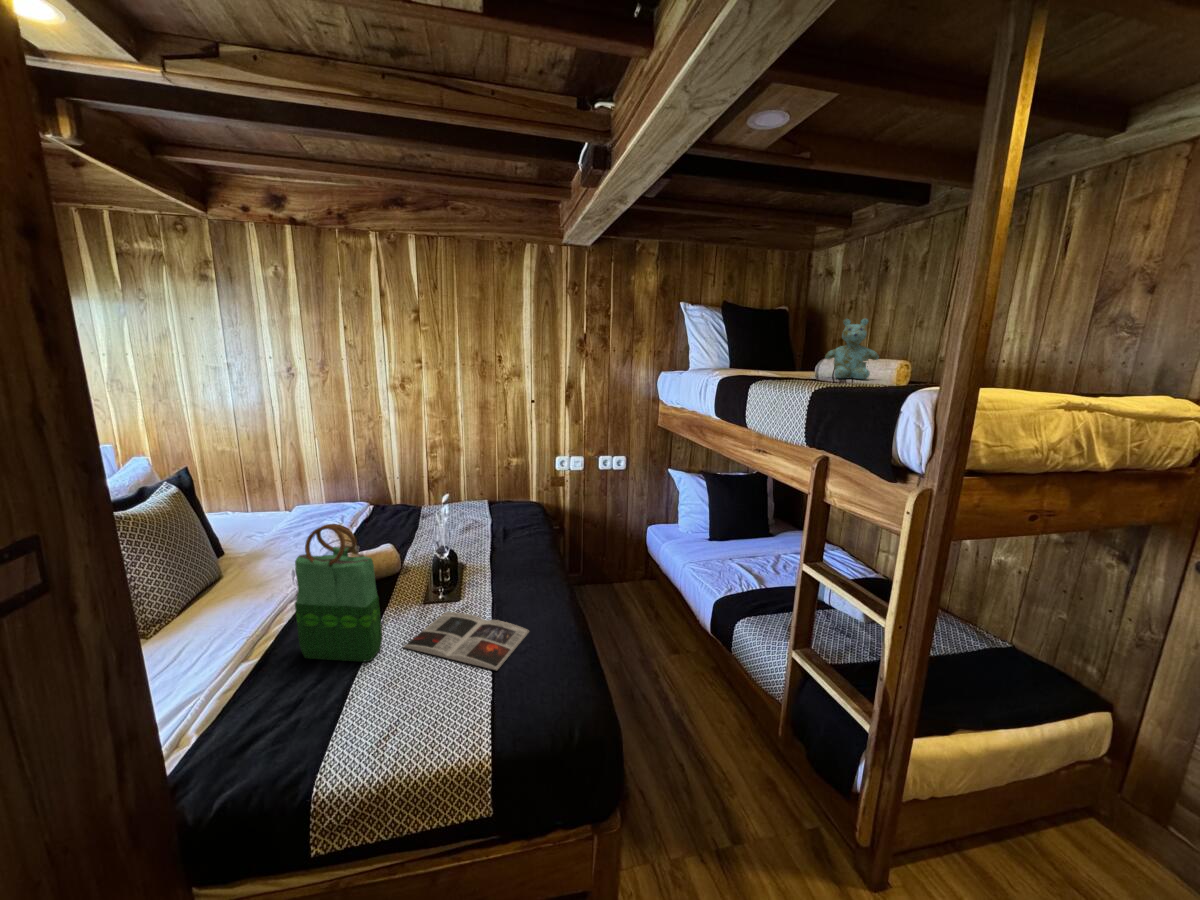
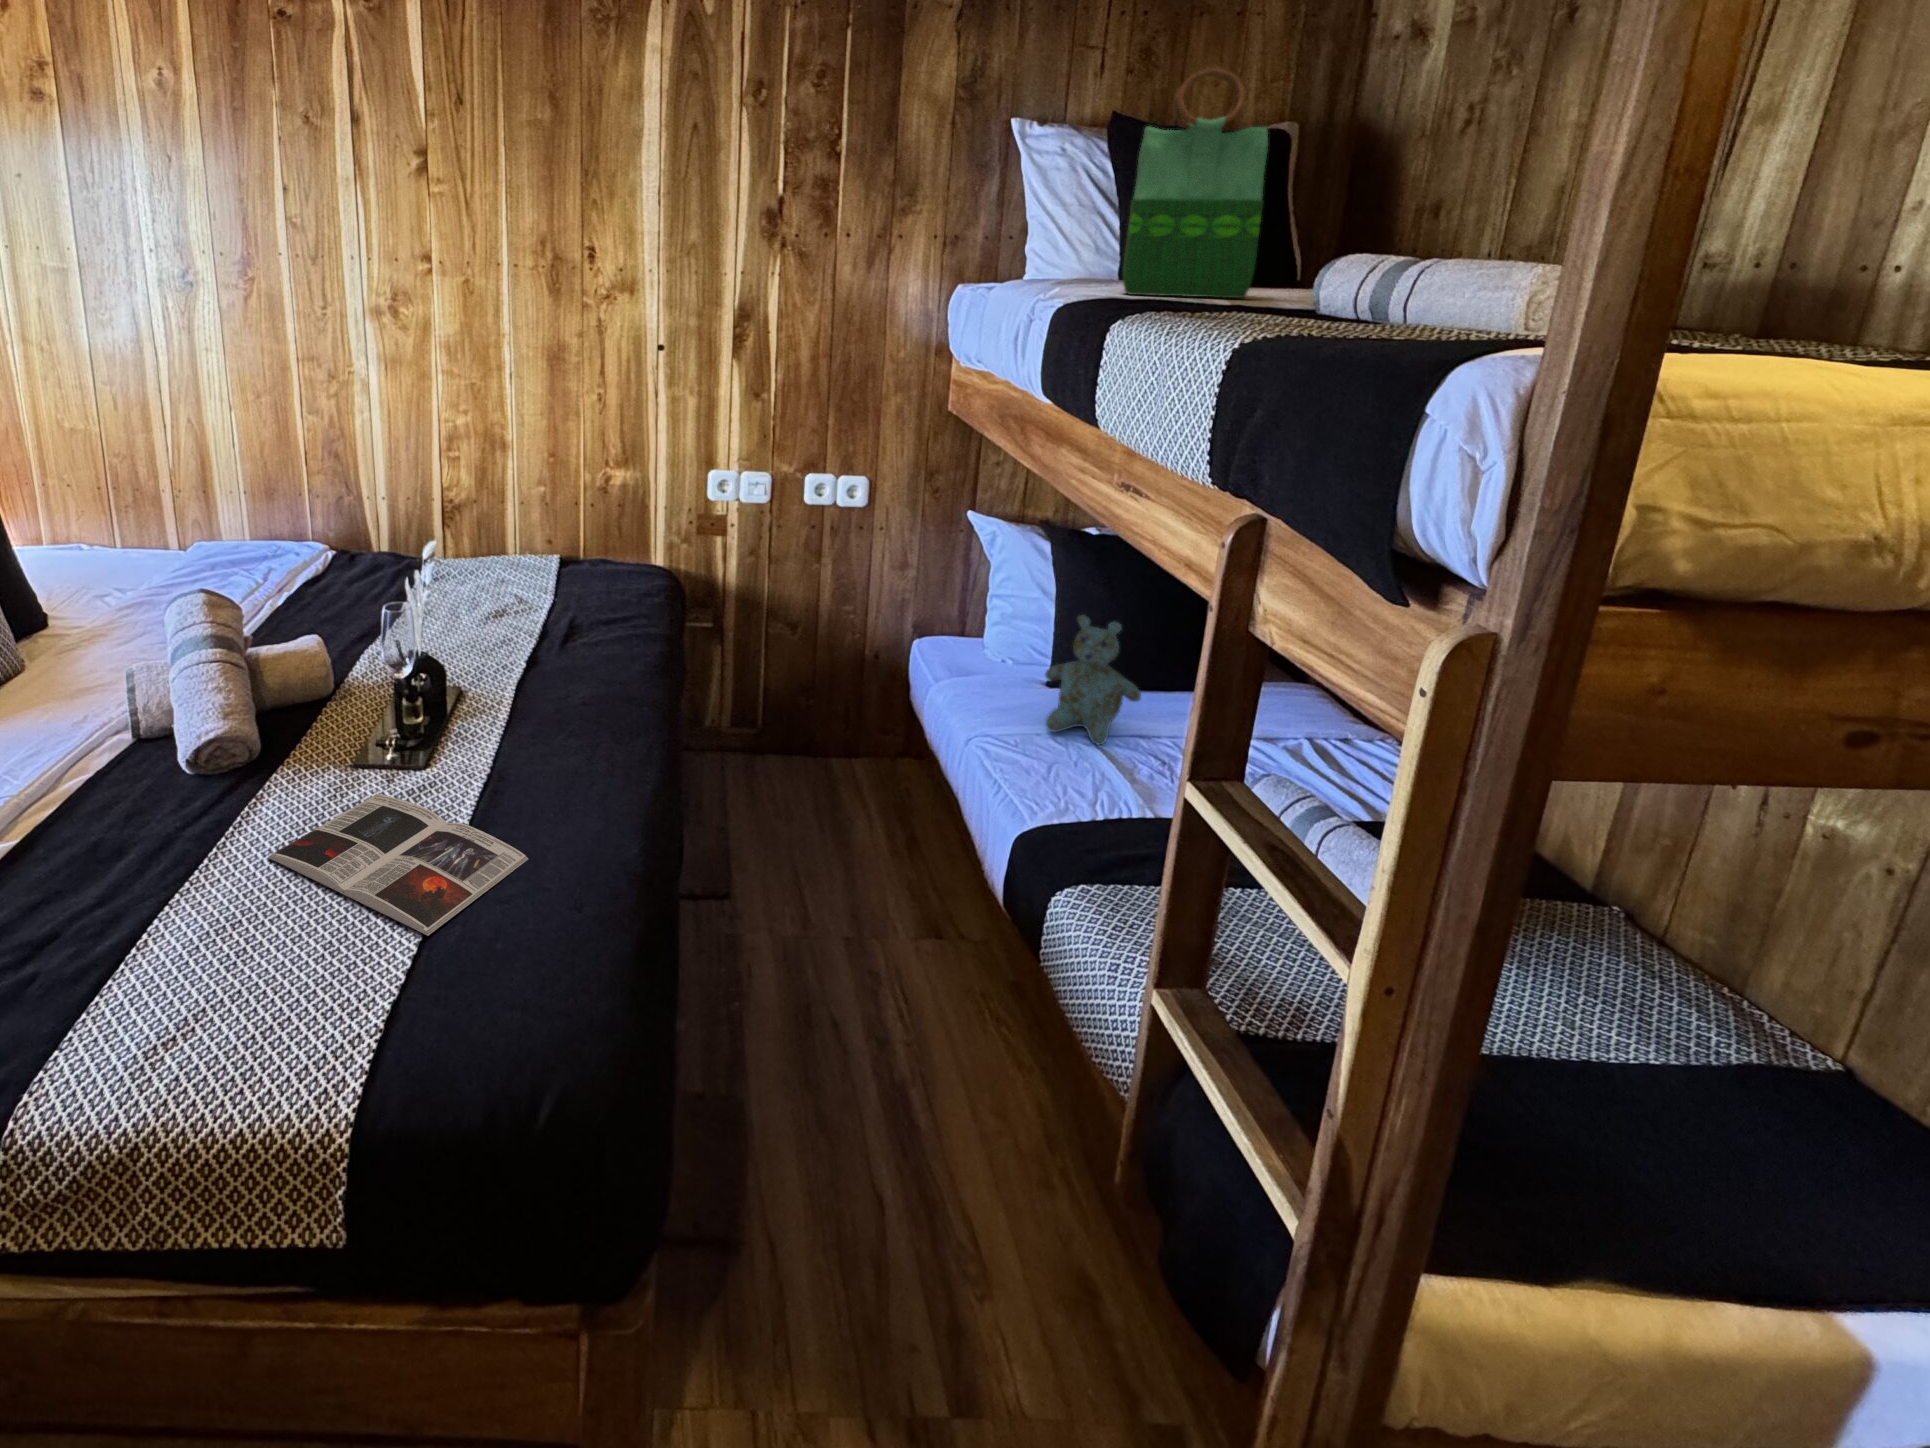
stuffed bear: present [825,319,879,379] -> present [1045,615,1141,745]
tote bag: present [295,524,382,662] -> present [1123,68,1268,298]

